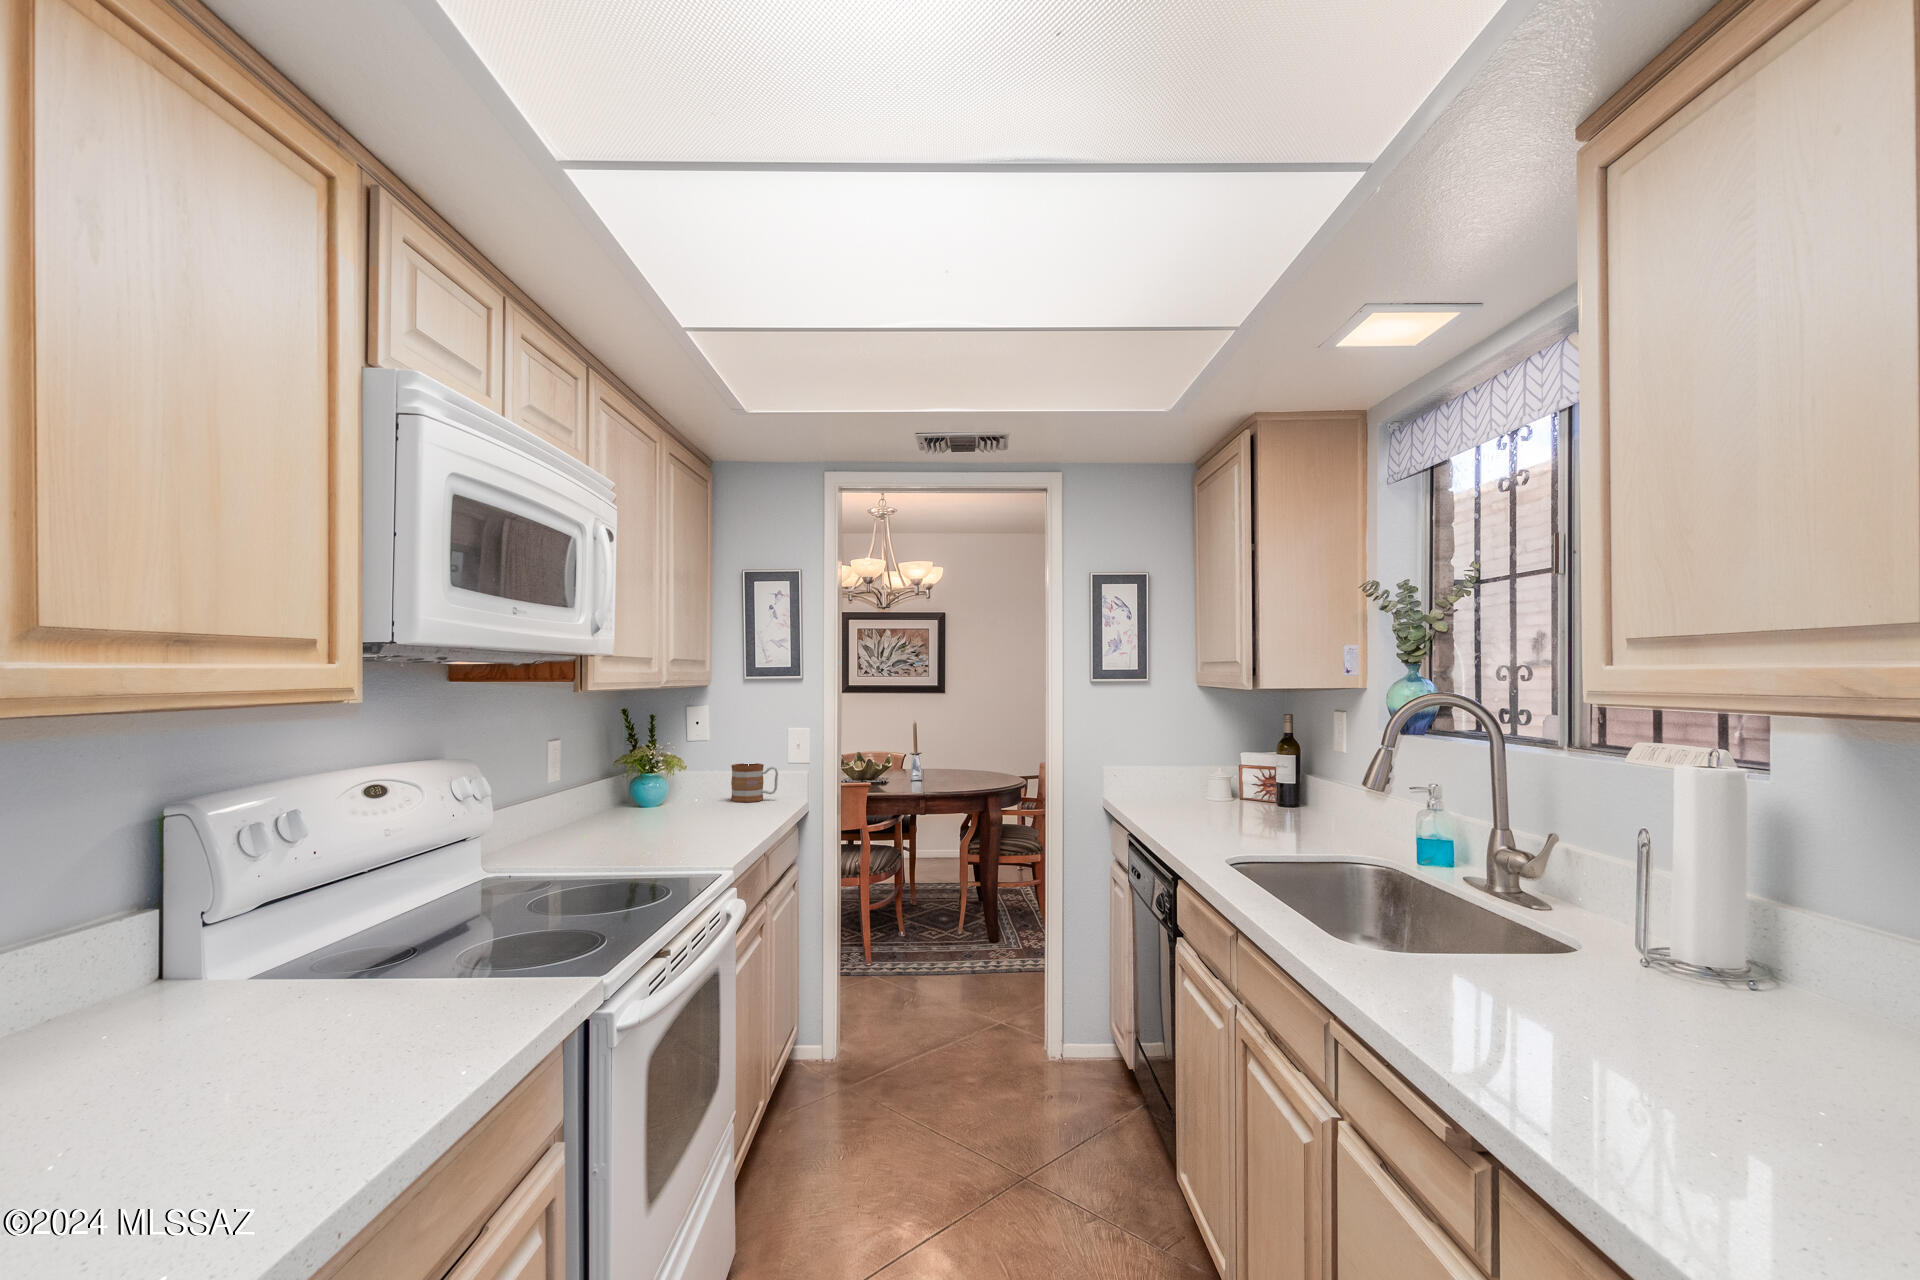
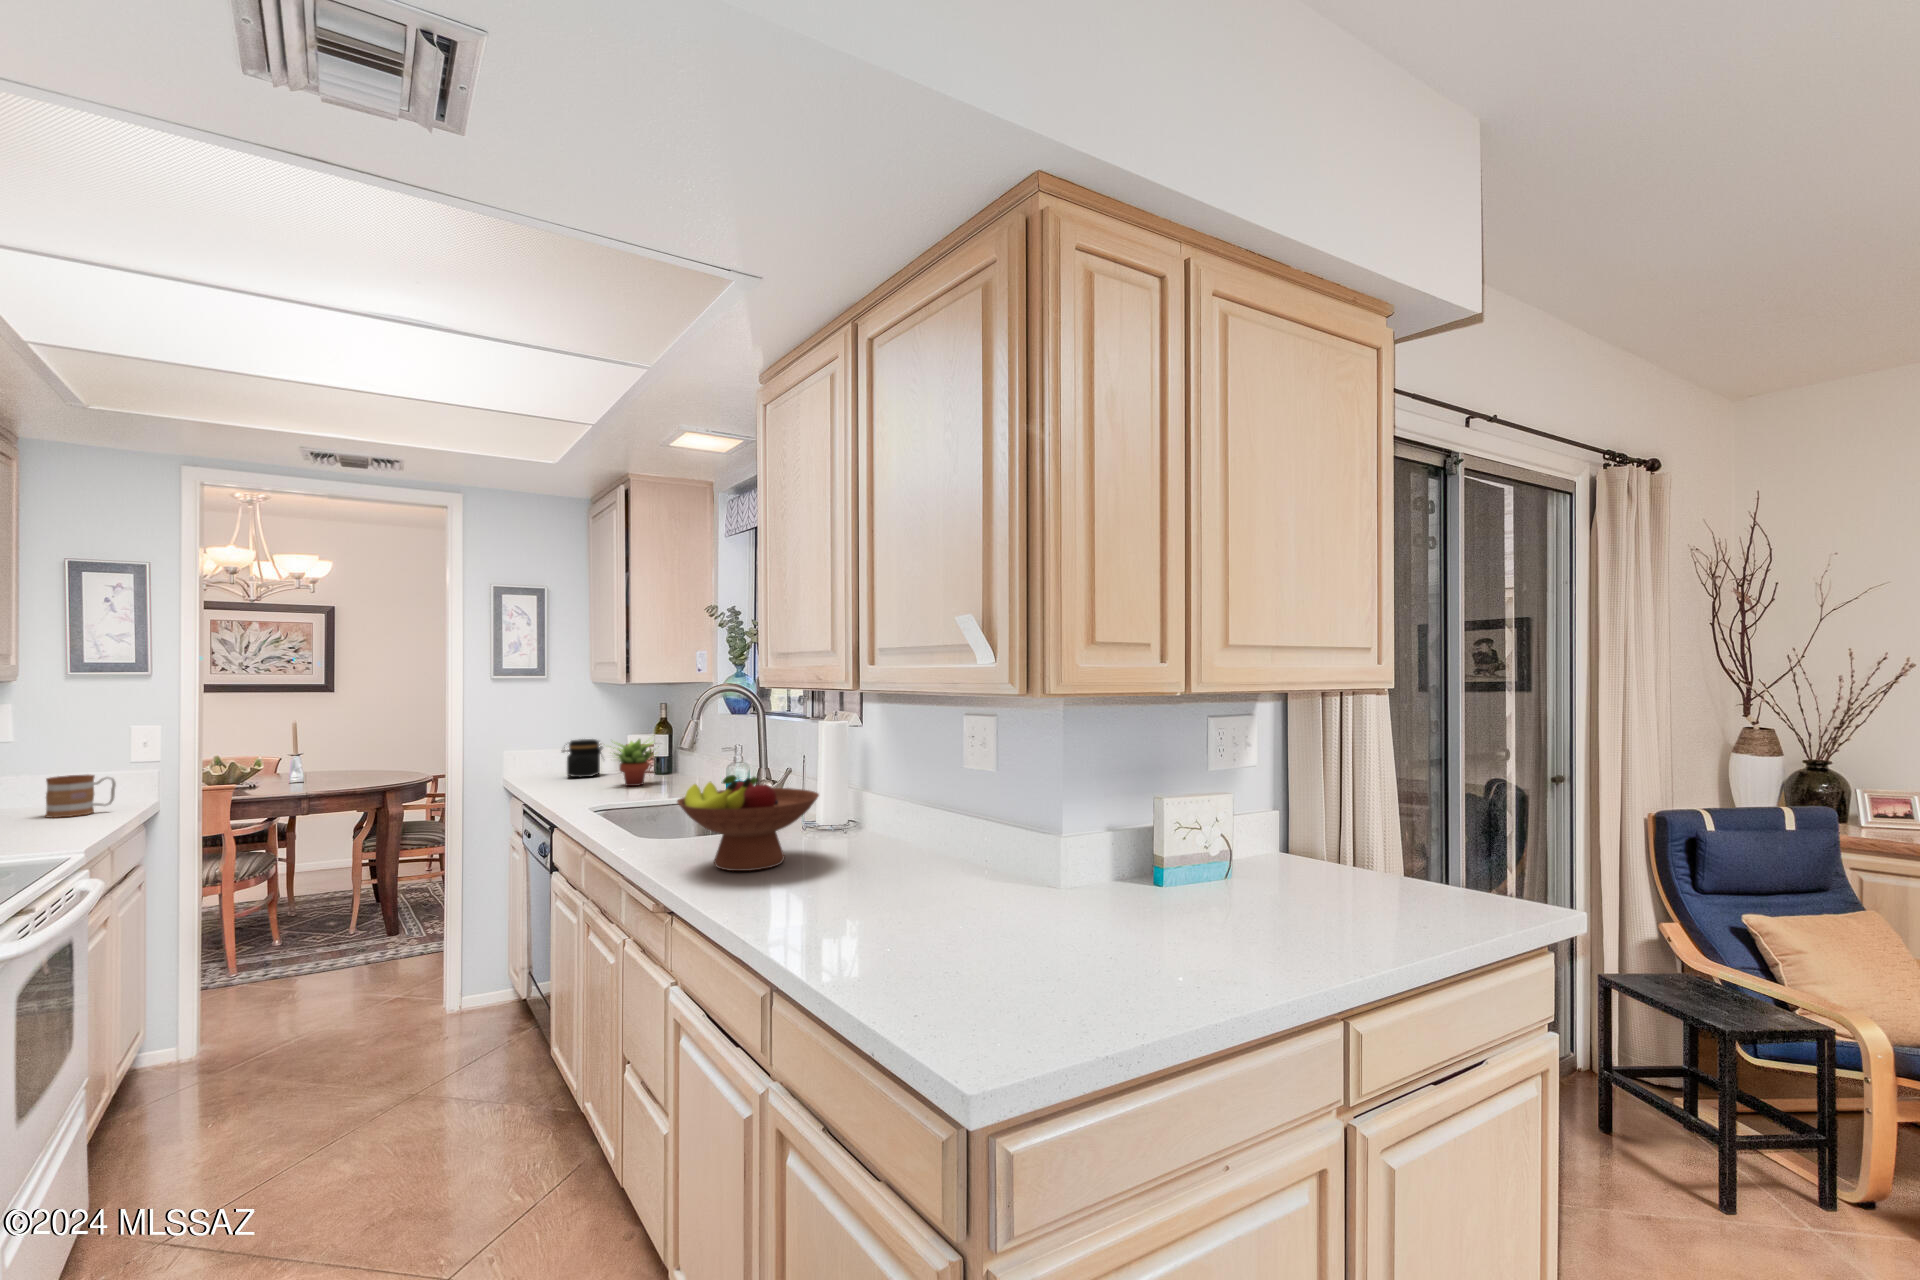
jar: none [1165,756,1215,803] -> present [562,739,602,777]
succulent plant: none [1220,757,1292,822] -> present [610,735,659,786]
fruit bowl: none [1411,850,1716,1040] -> present [677,775,819,871]

